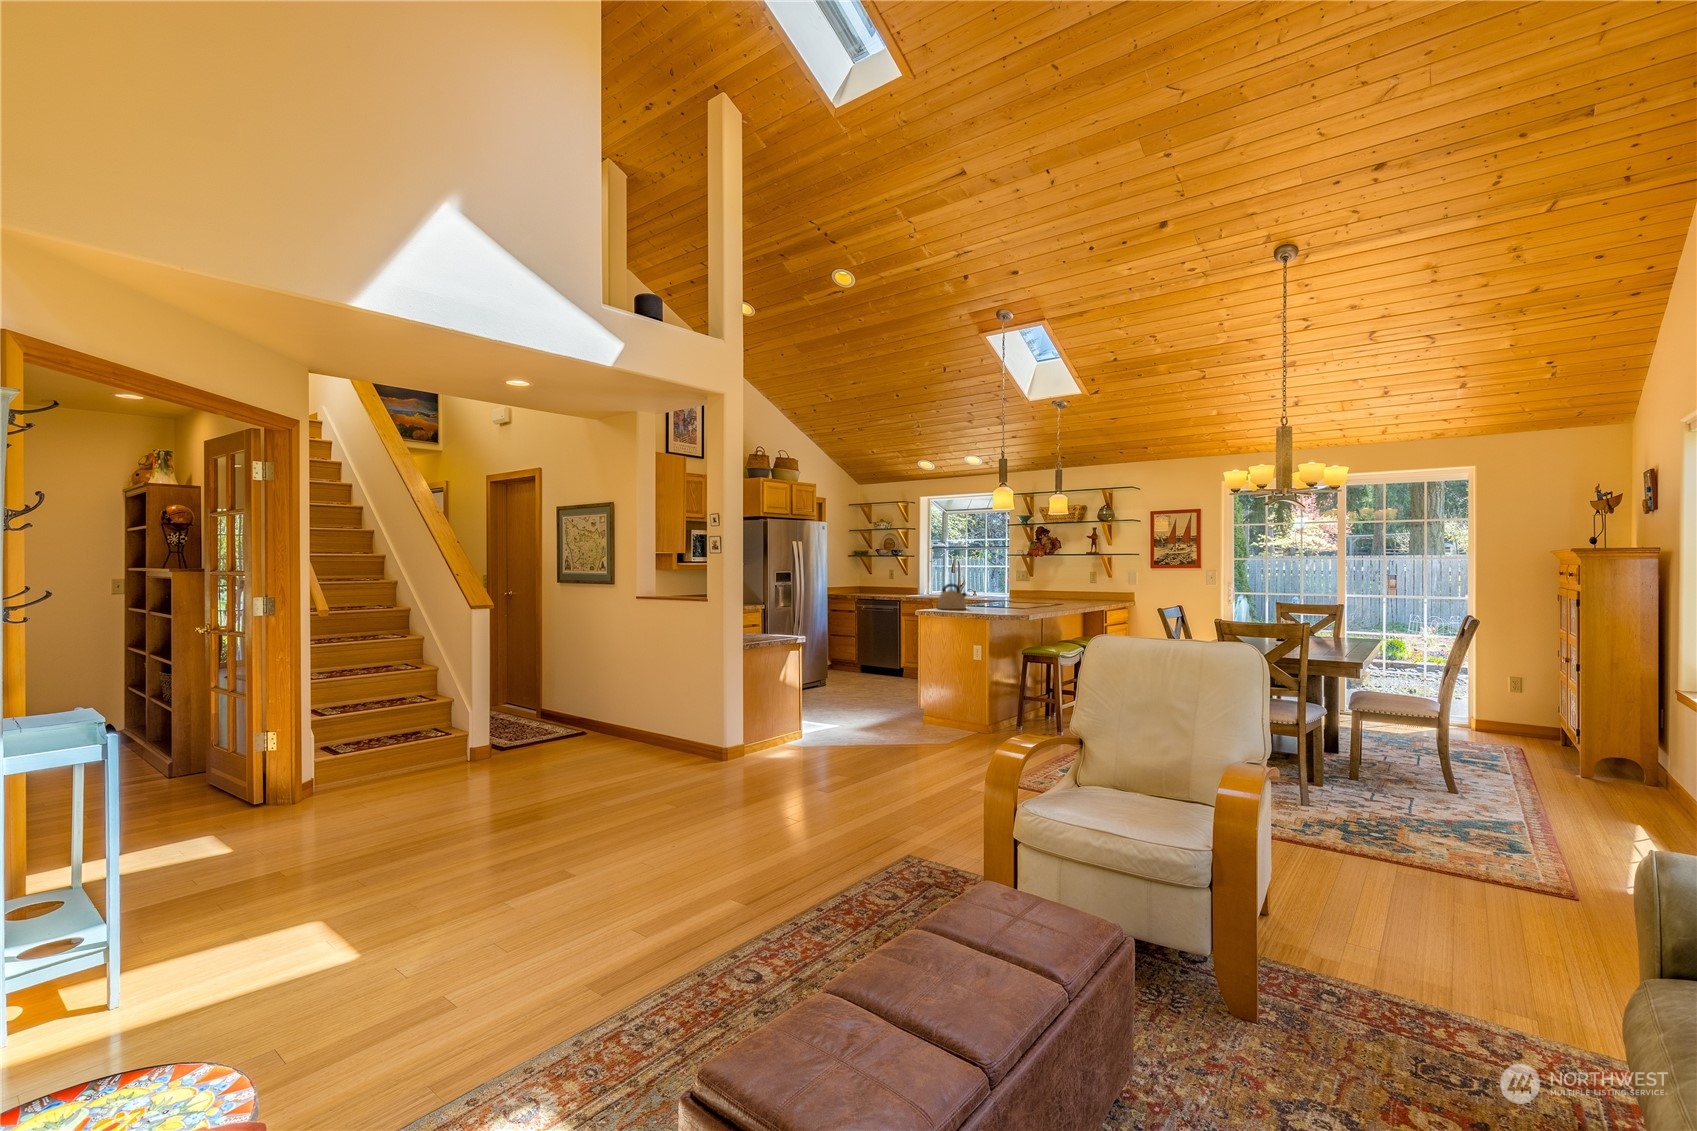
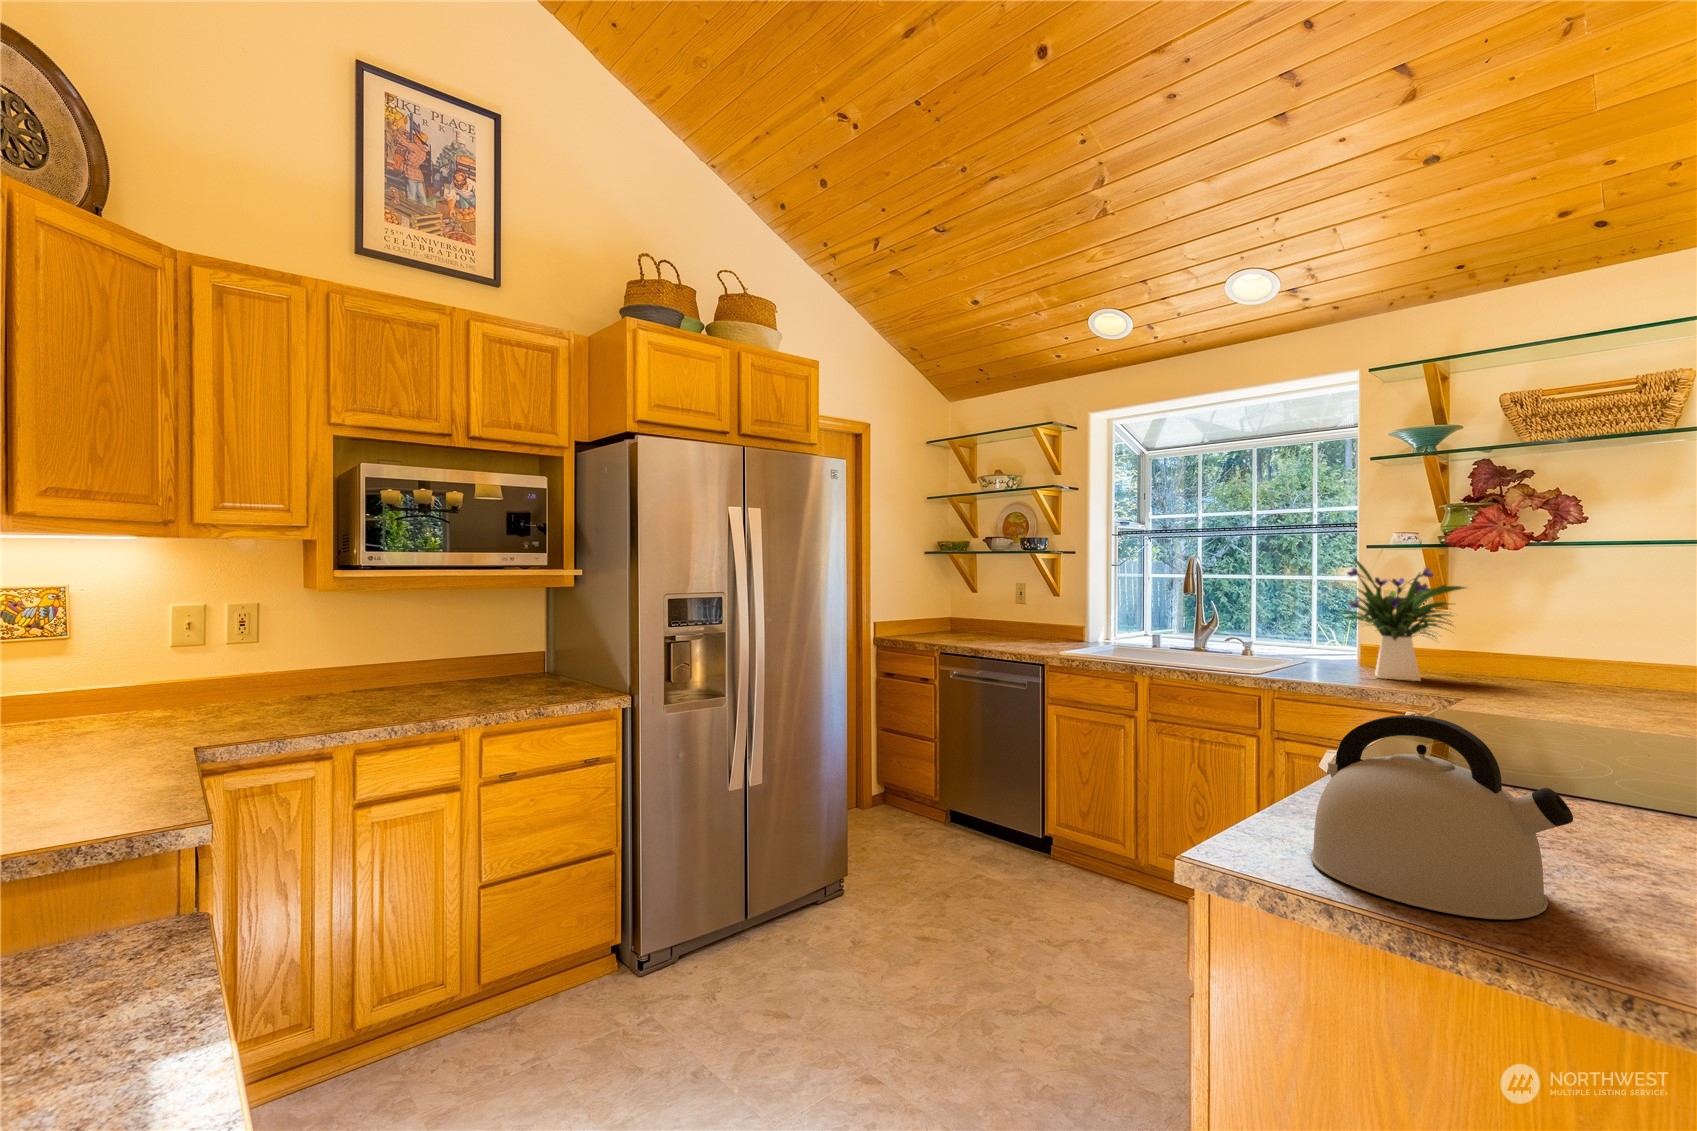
flower arrangement: none [995,559,1032,598] -> present [1342,559,1465,681]

